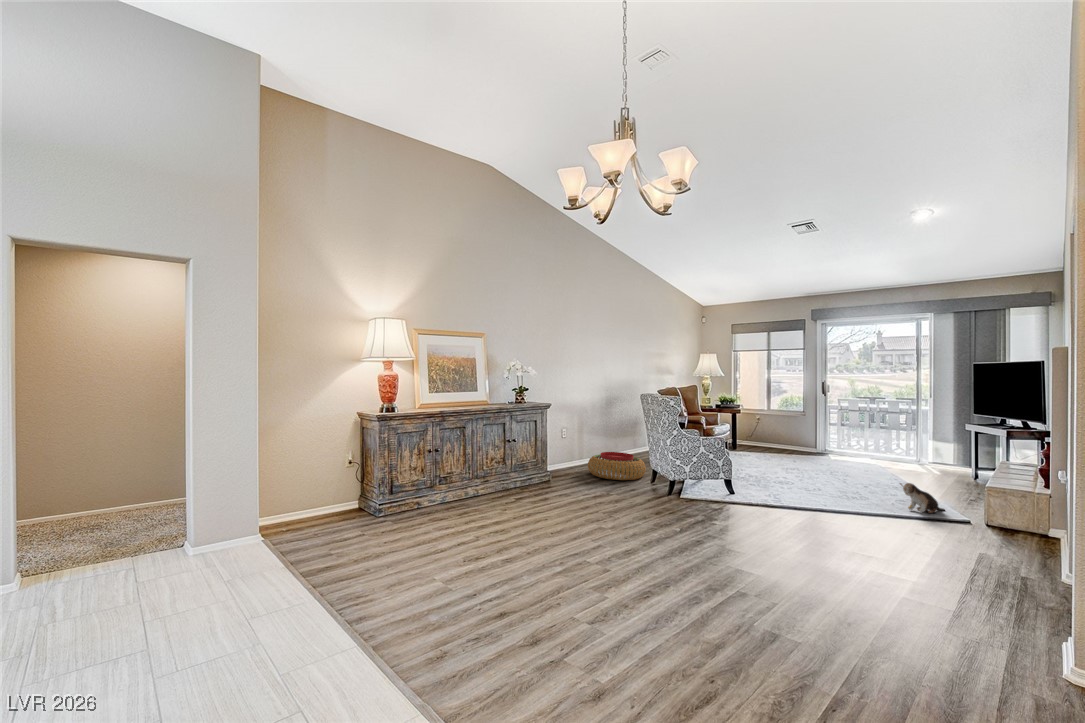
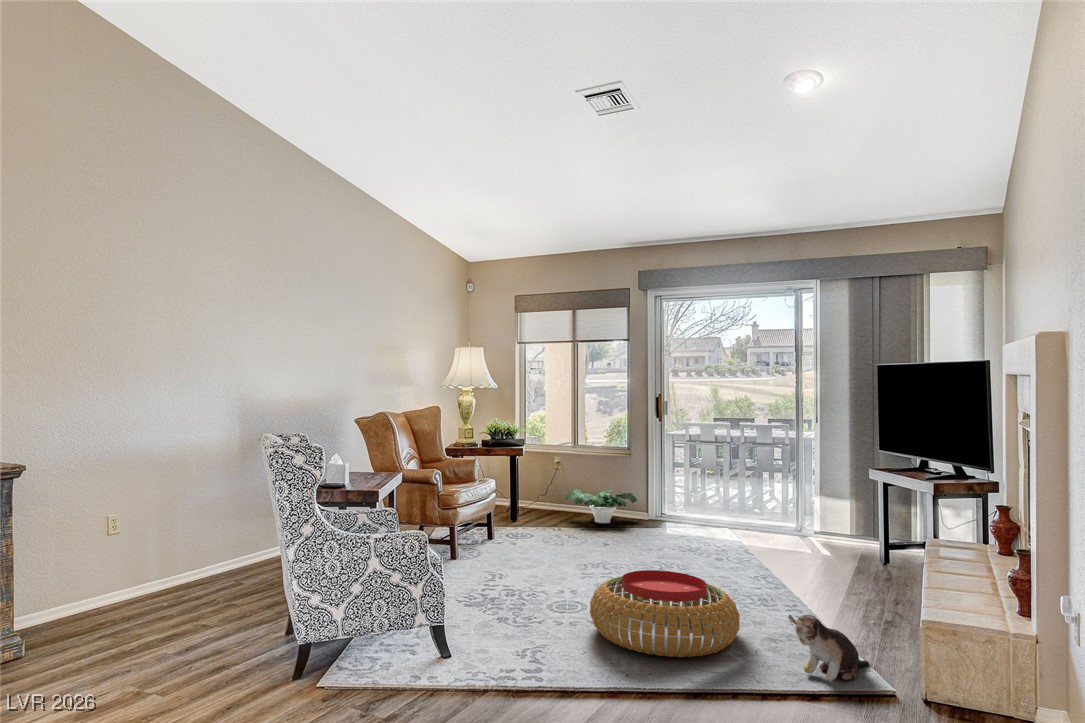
potted plant: none [765,433,809,452] -> present [566,489,637,523]
pouf: present [588,452,646,480] -> present [590,570,740,657]

